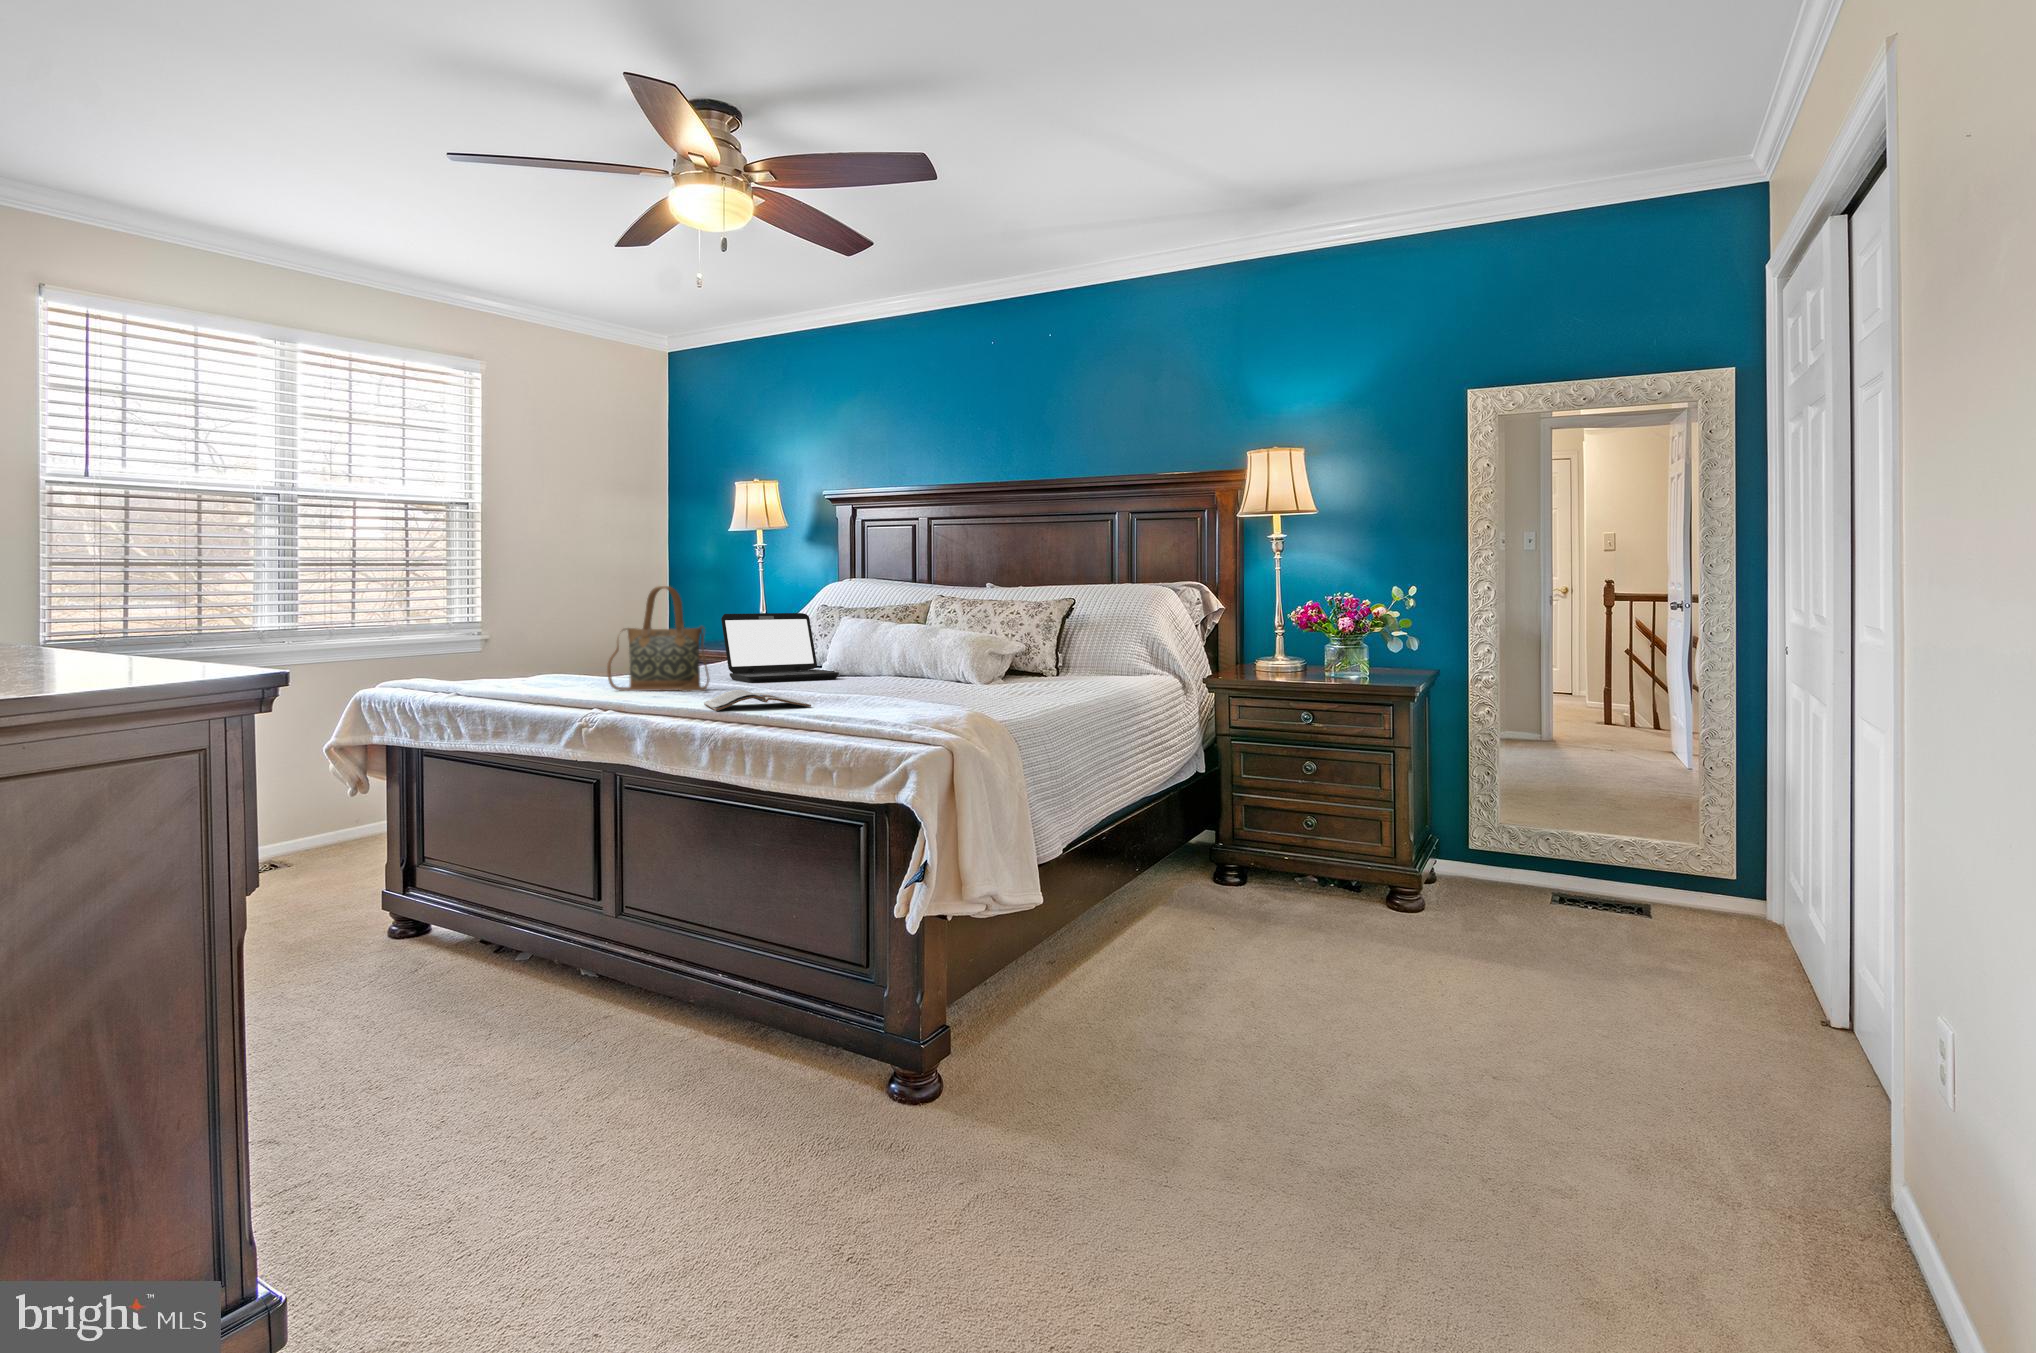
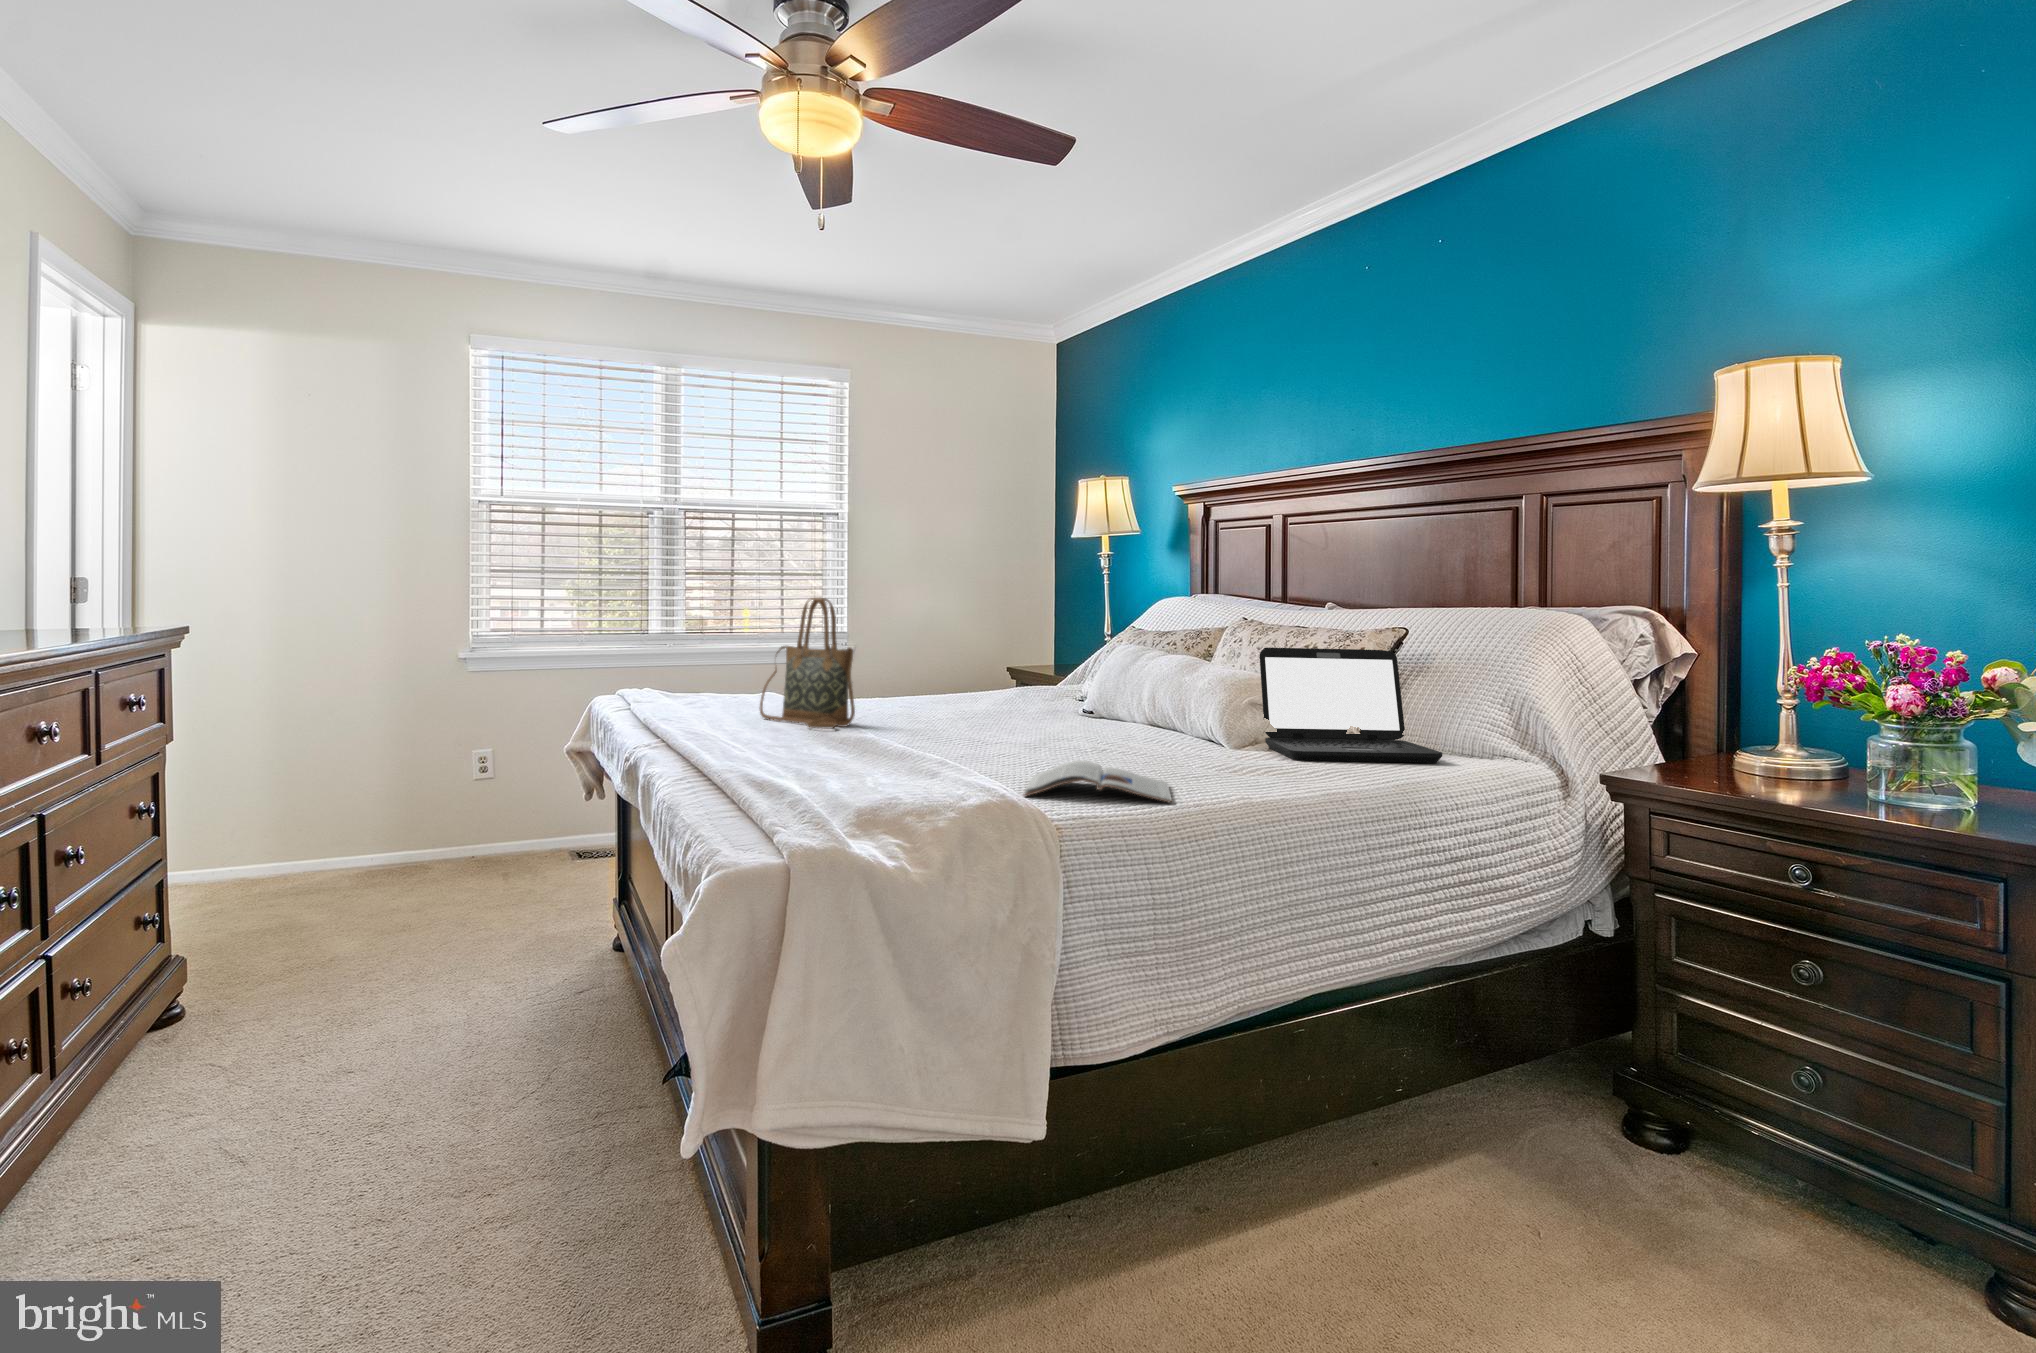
laptop: present [721,613,839,683] -> present [1260,647,1443,763]
magazine: present [704,690,811,711] -> present [1024,761,1172,803]

